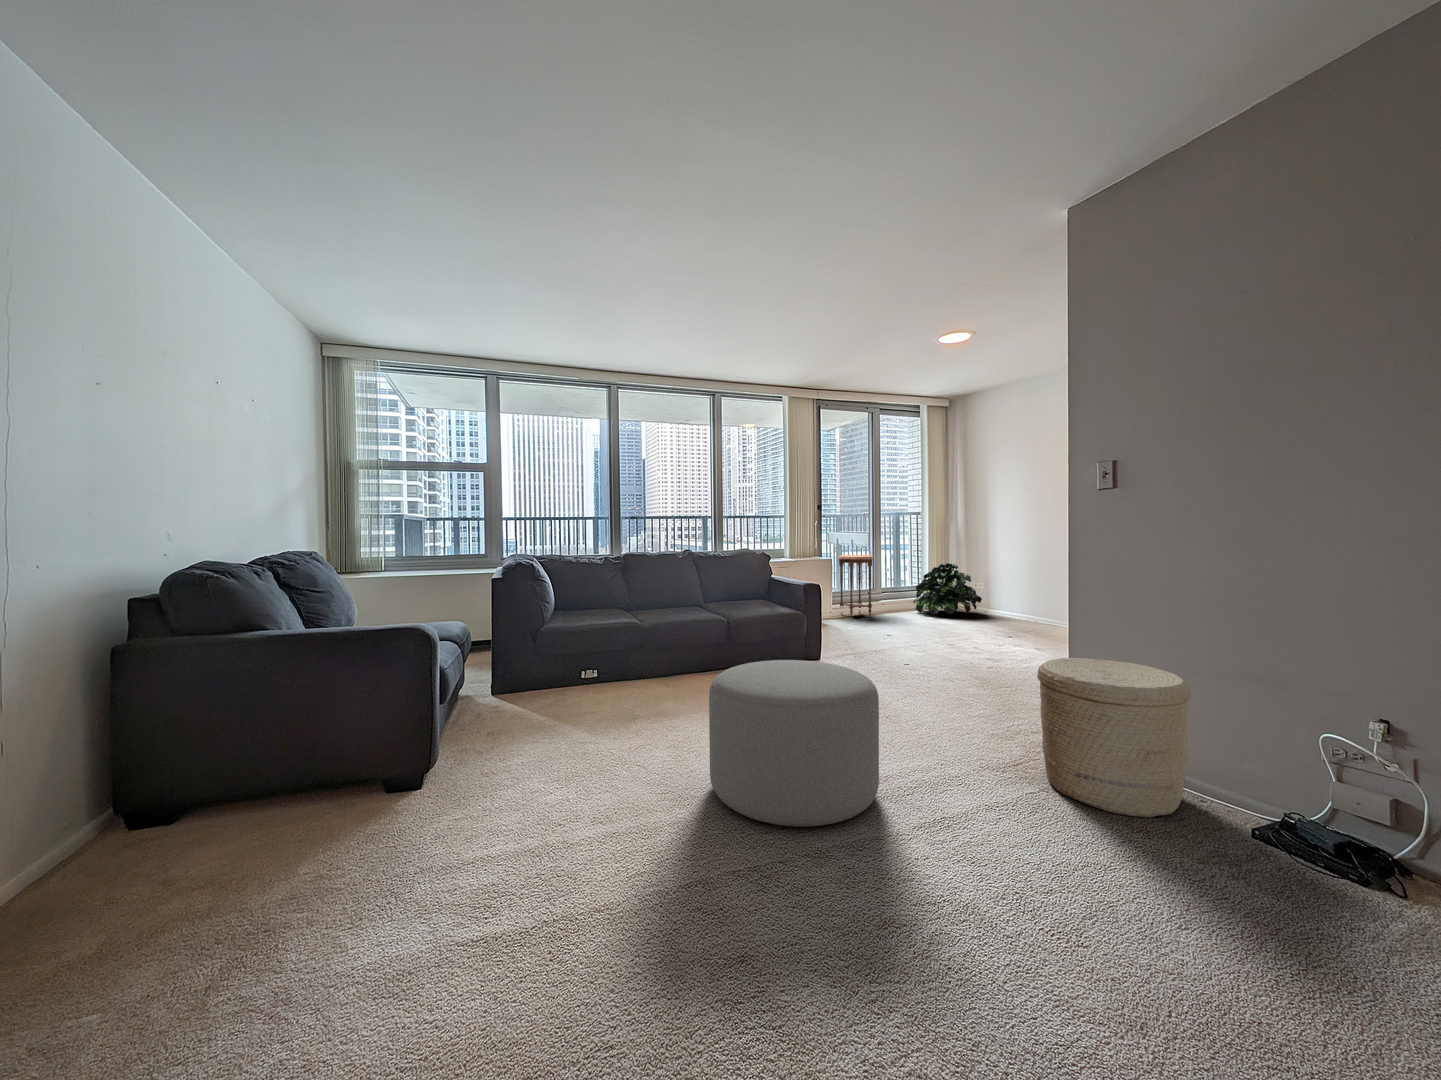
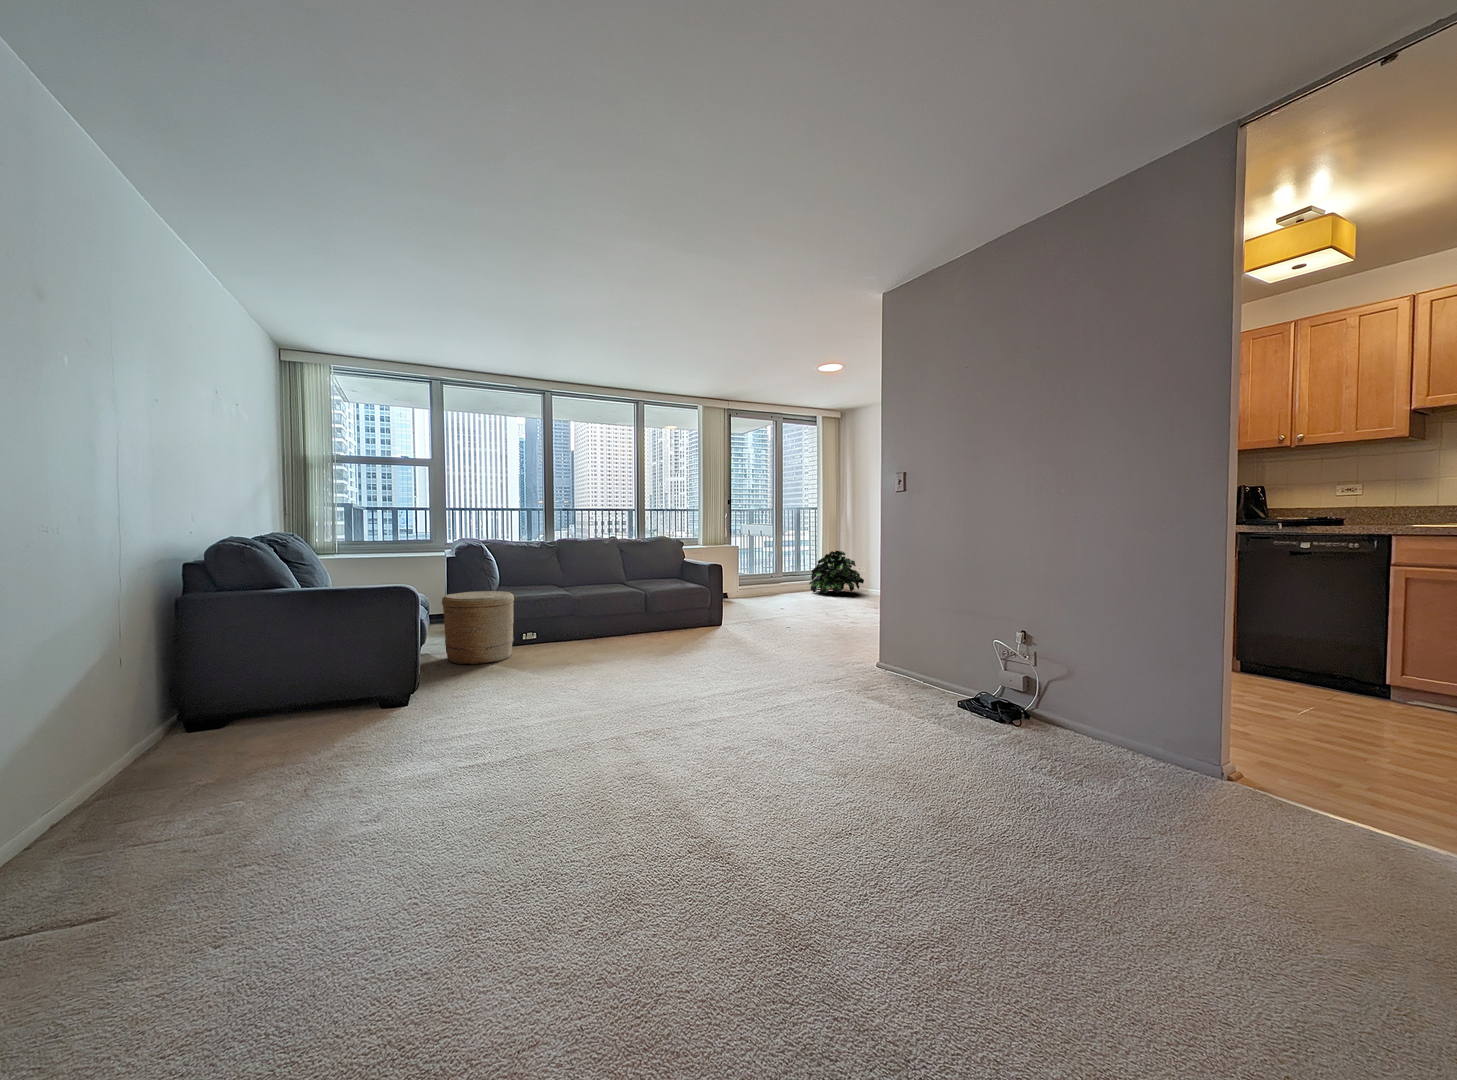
side table: present [837,555,874,618] -> none [745,544,776,597]
woven basket: present [1037,658,1191,817] -> present [442,591,514,665]
ottoman: present [709,660,879,827] -> none [625,611,741,712]

